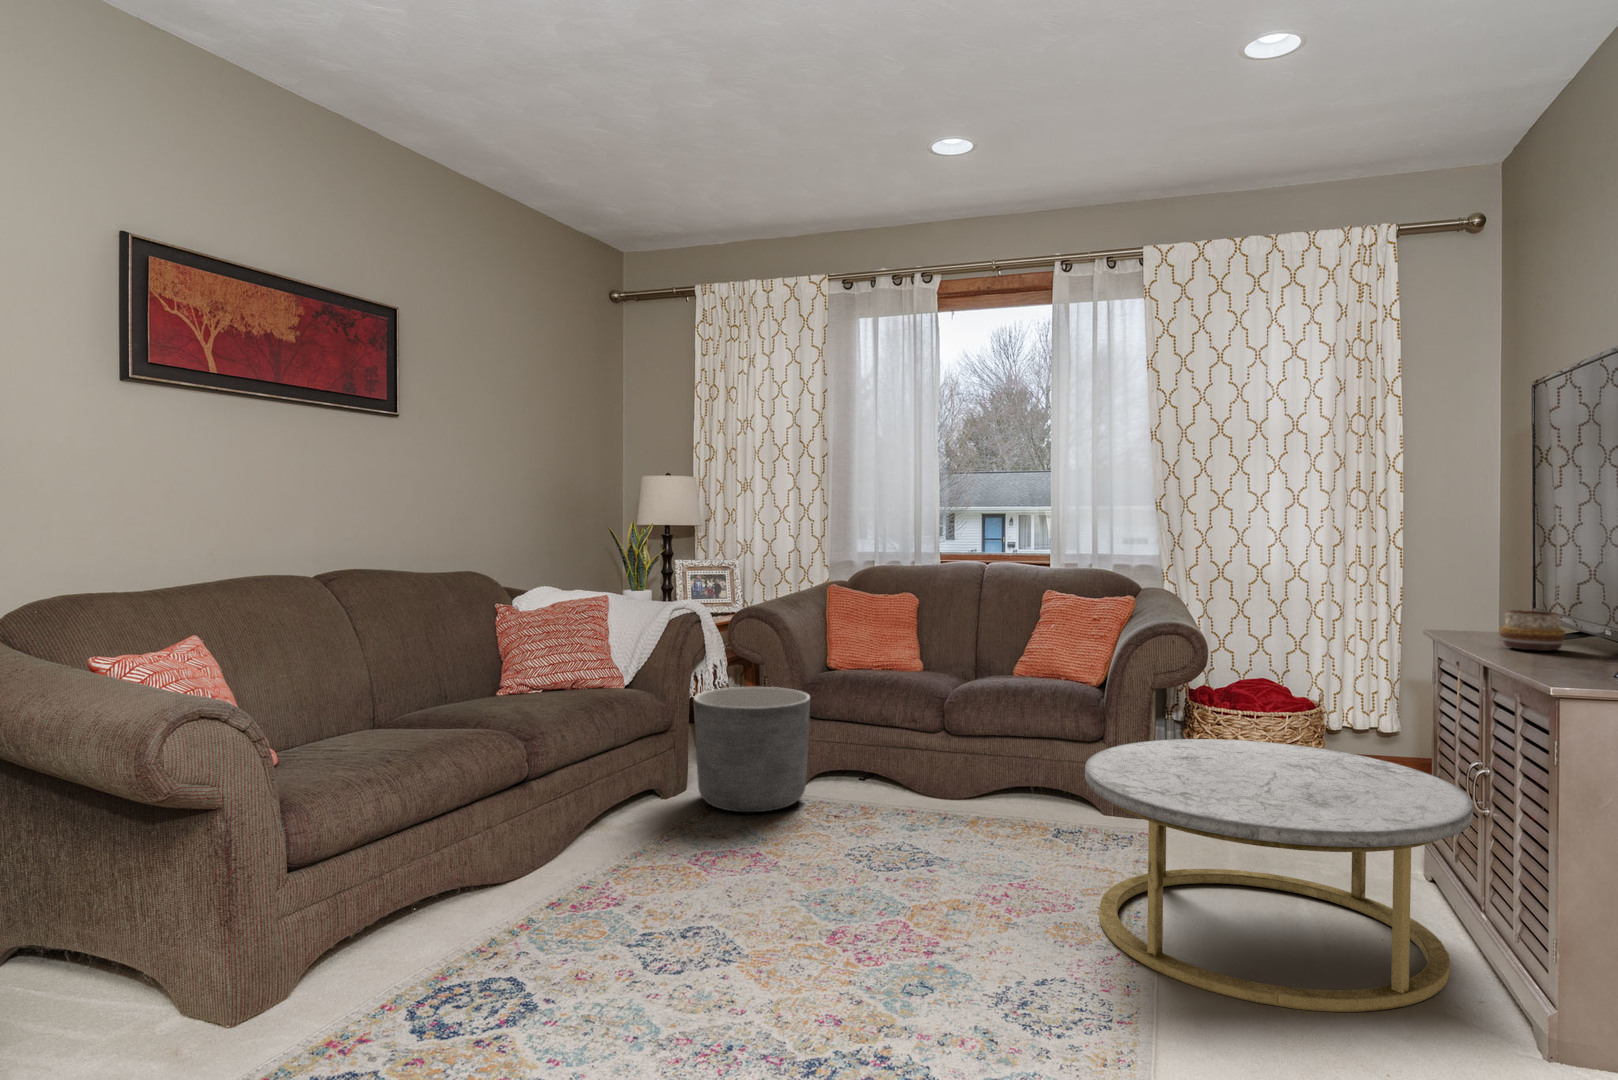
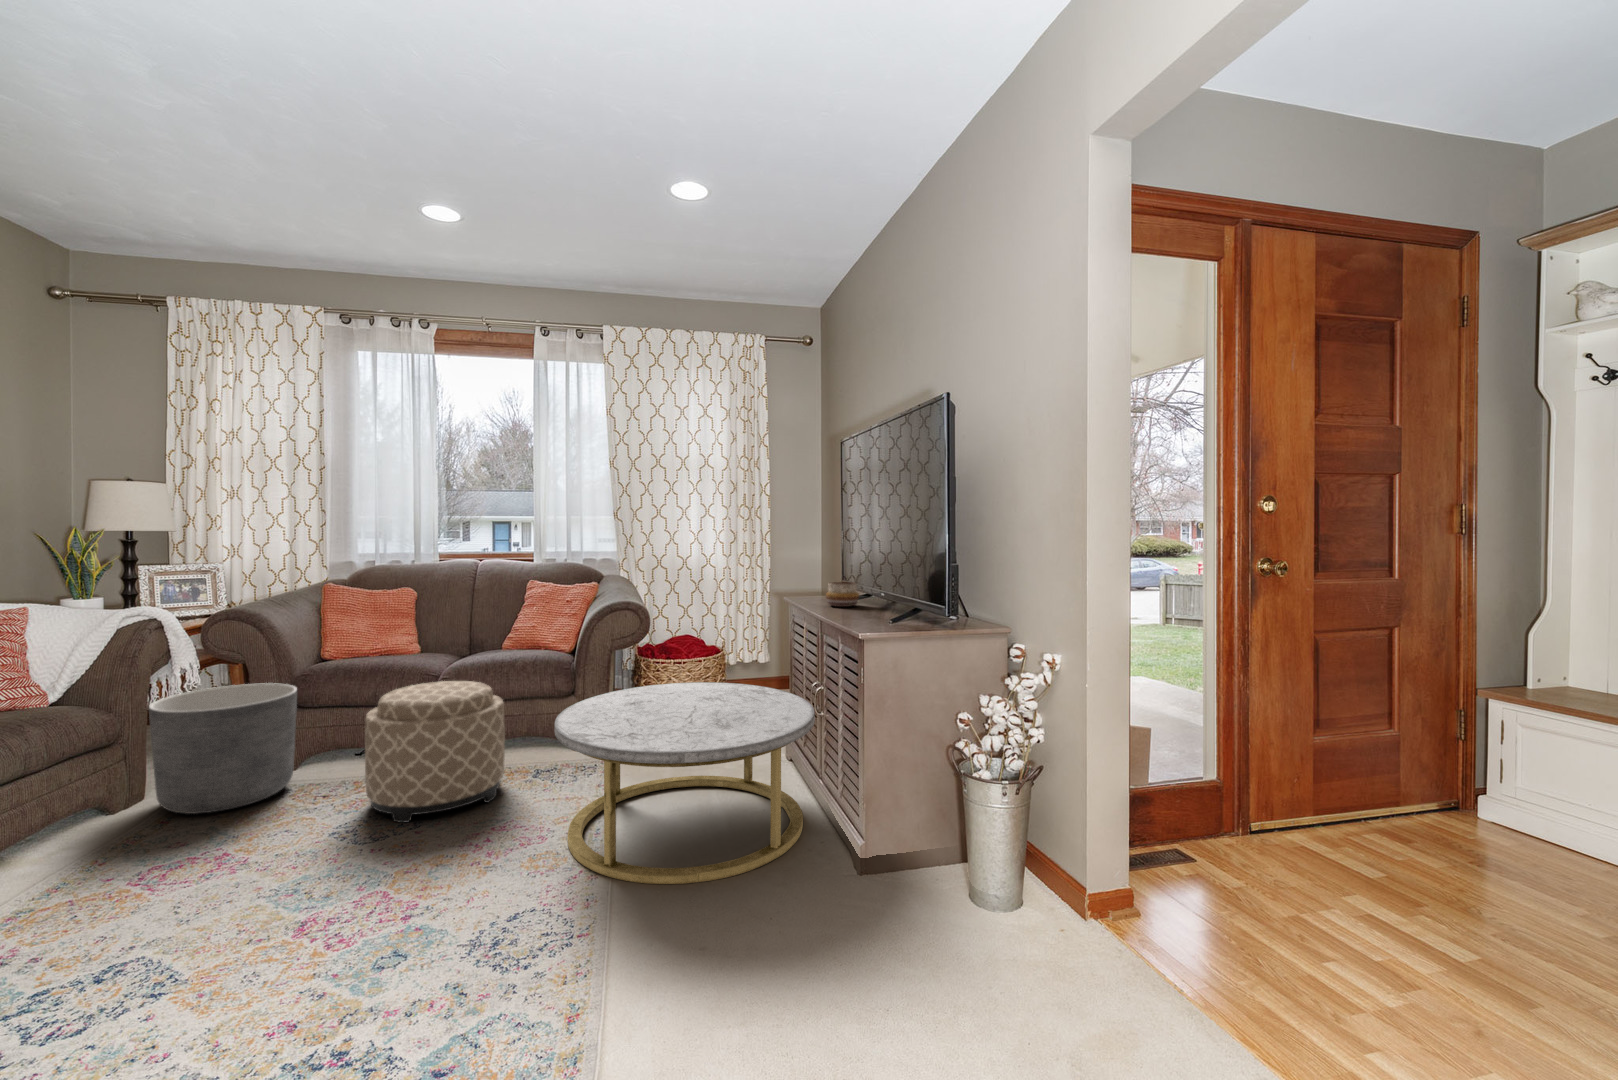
ottoman: none [877,704,1020,859] -> present [365,681,505,822]

